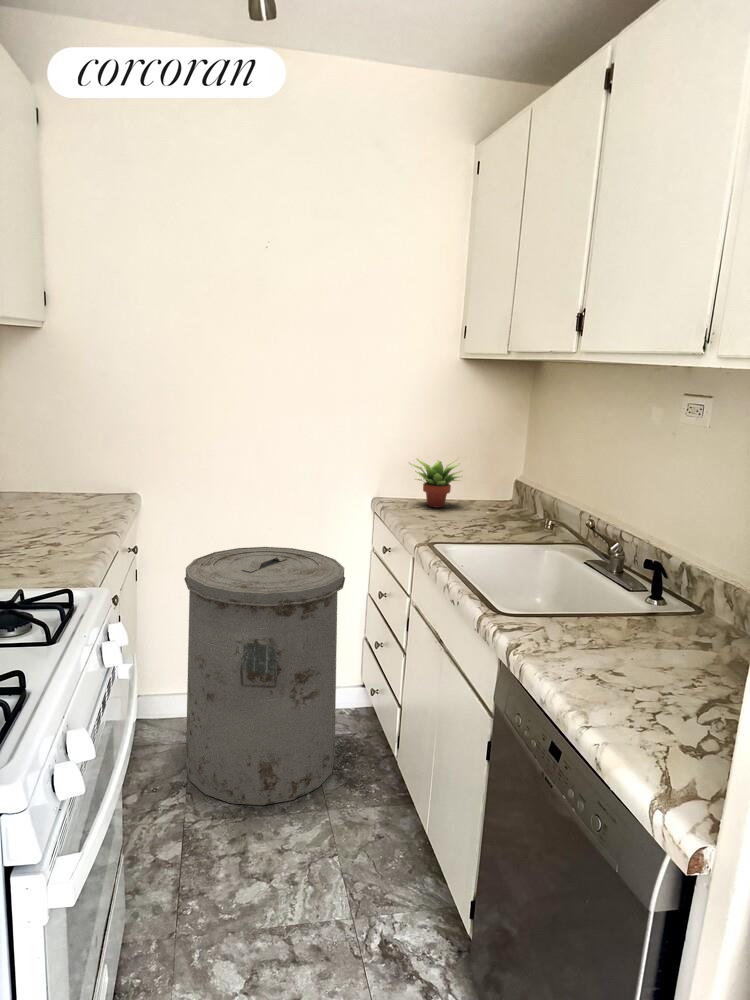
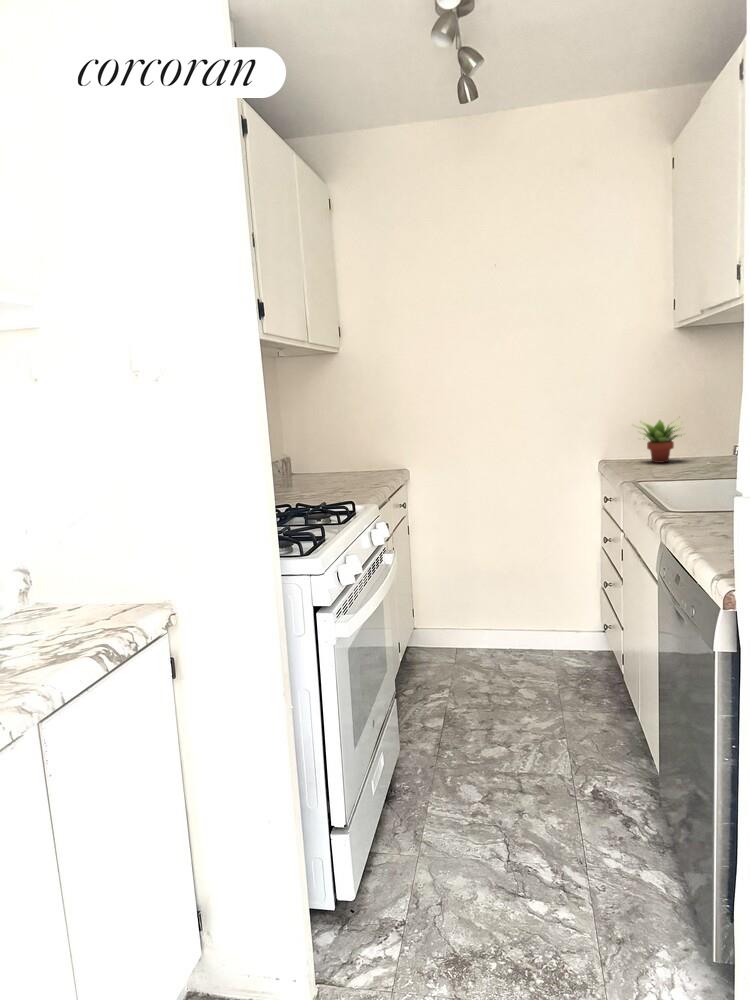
trash can: present [184,547,345,805] -> none [443,504,574,704]

